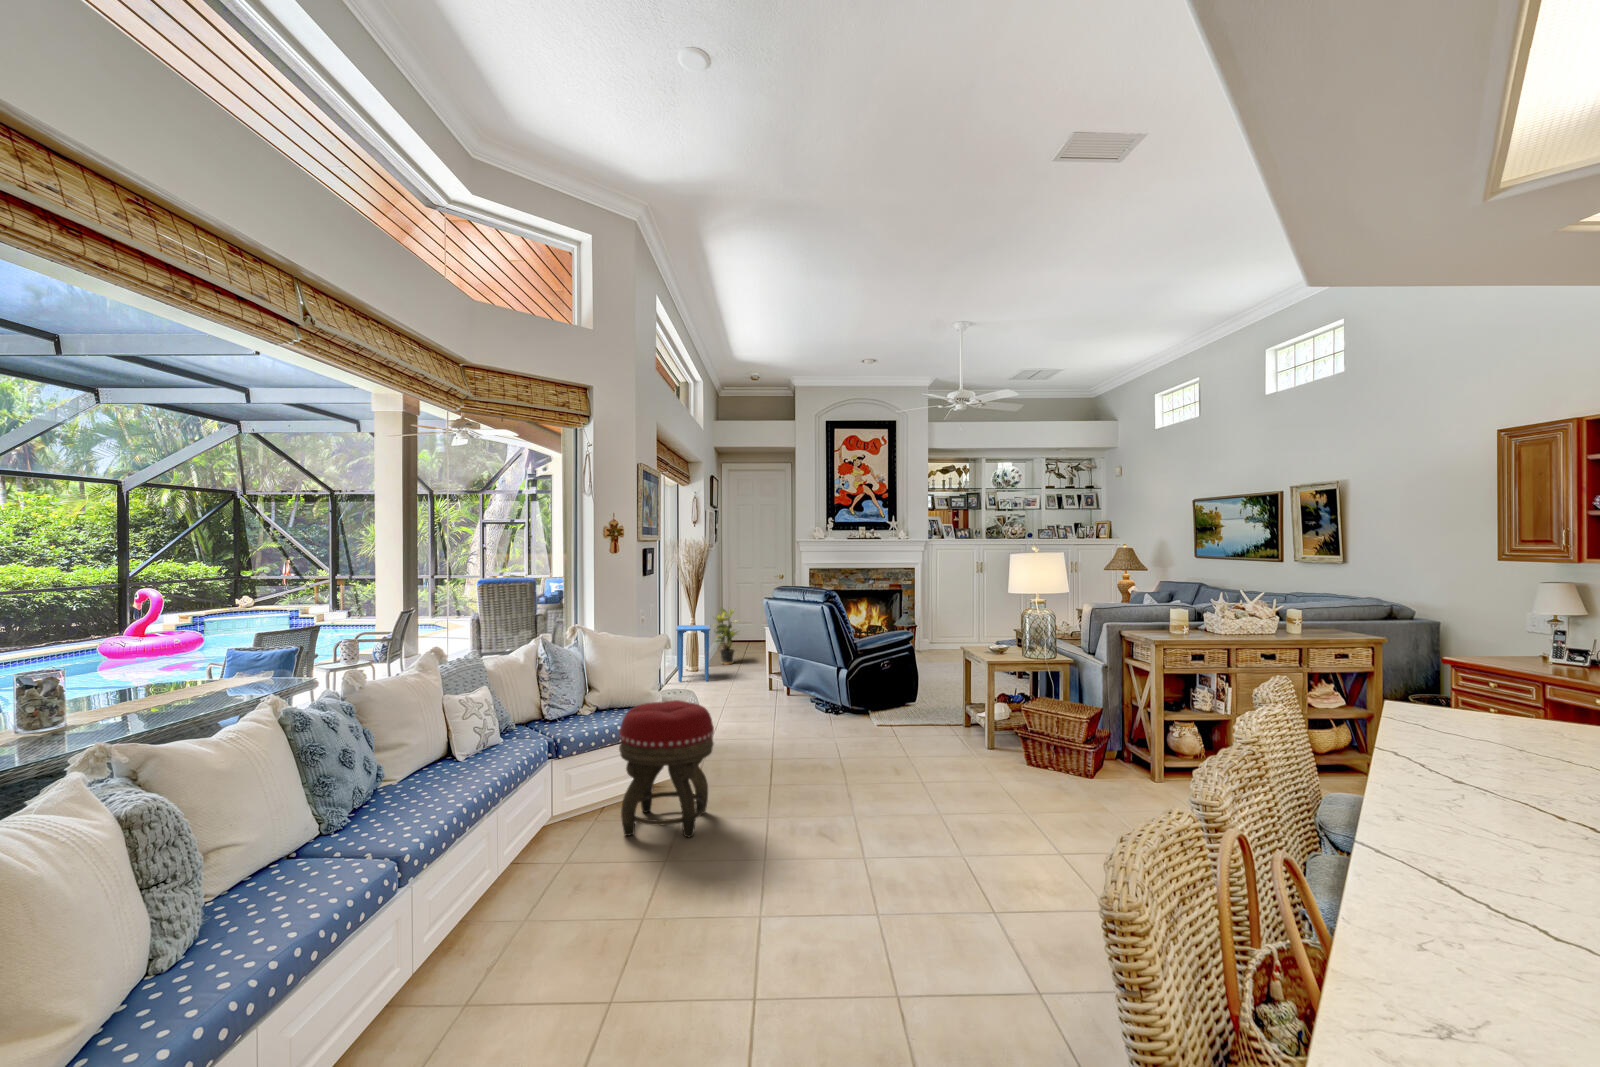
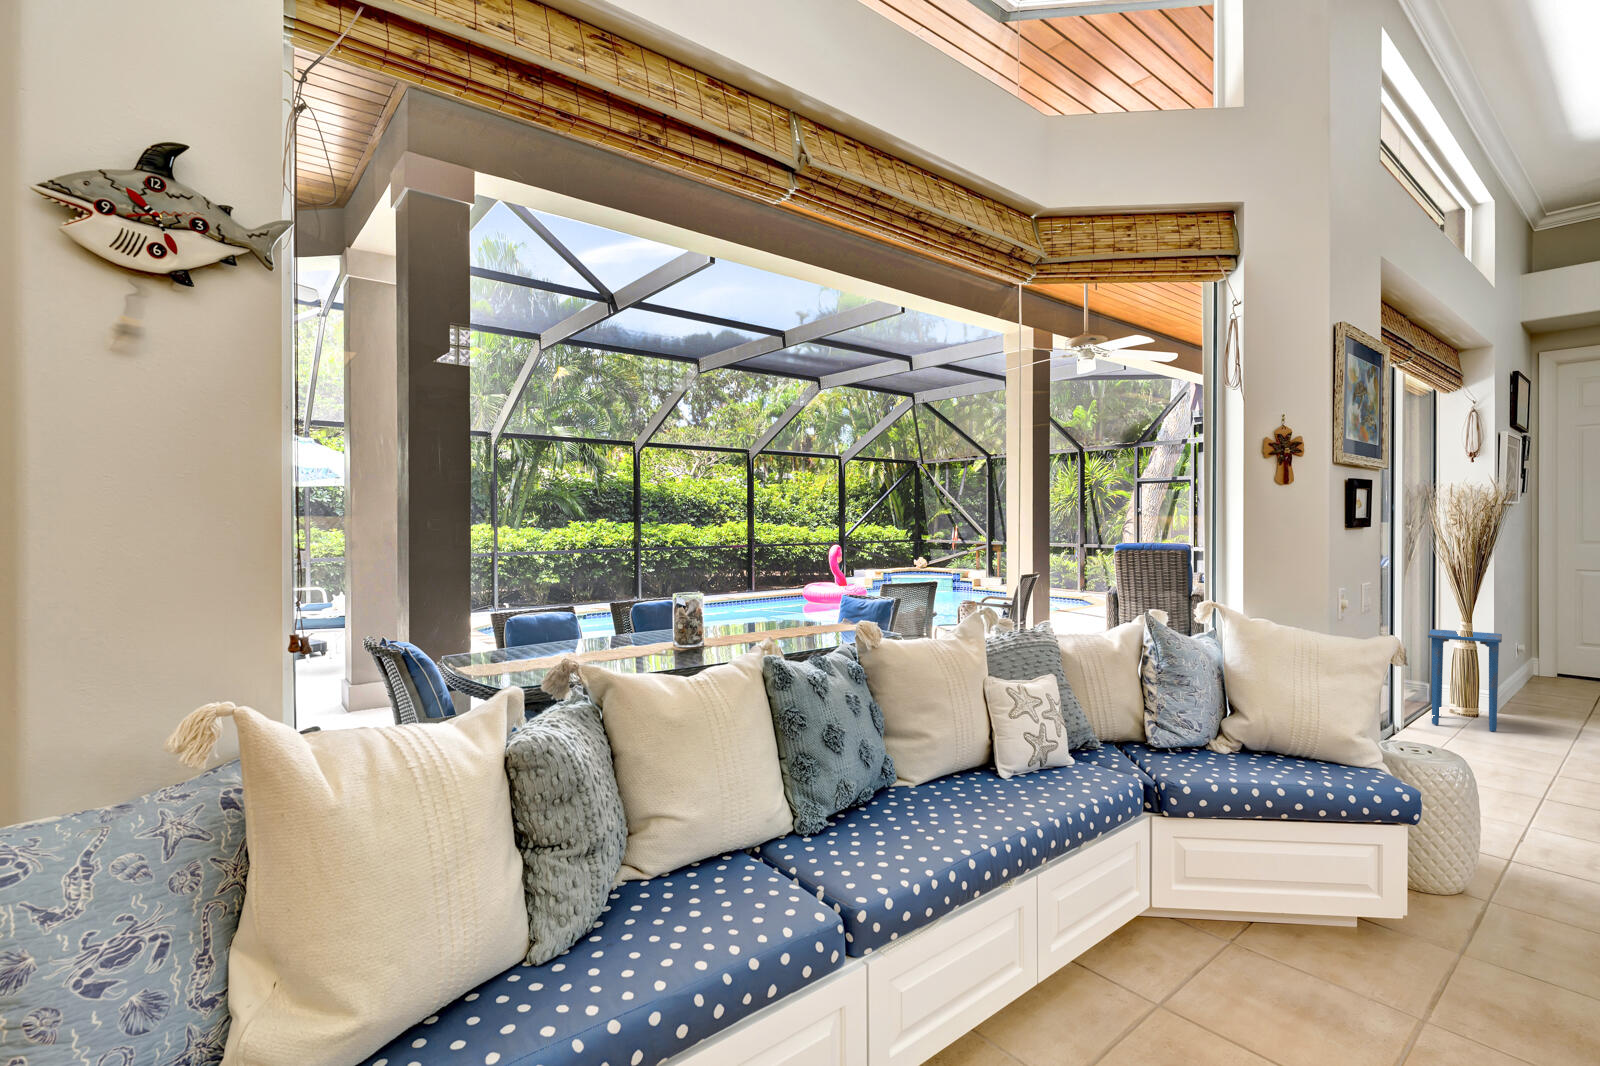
potted plant: present [712,608,739,665] -> none [1503,606,1574,709]
footstool: present [619,700,714,837] -> none [1273,749,1486,1032]

